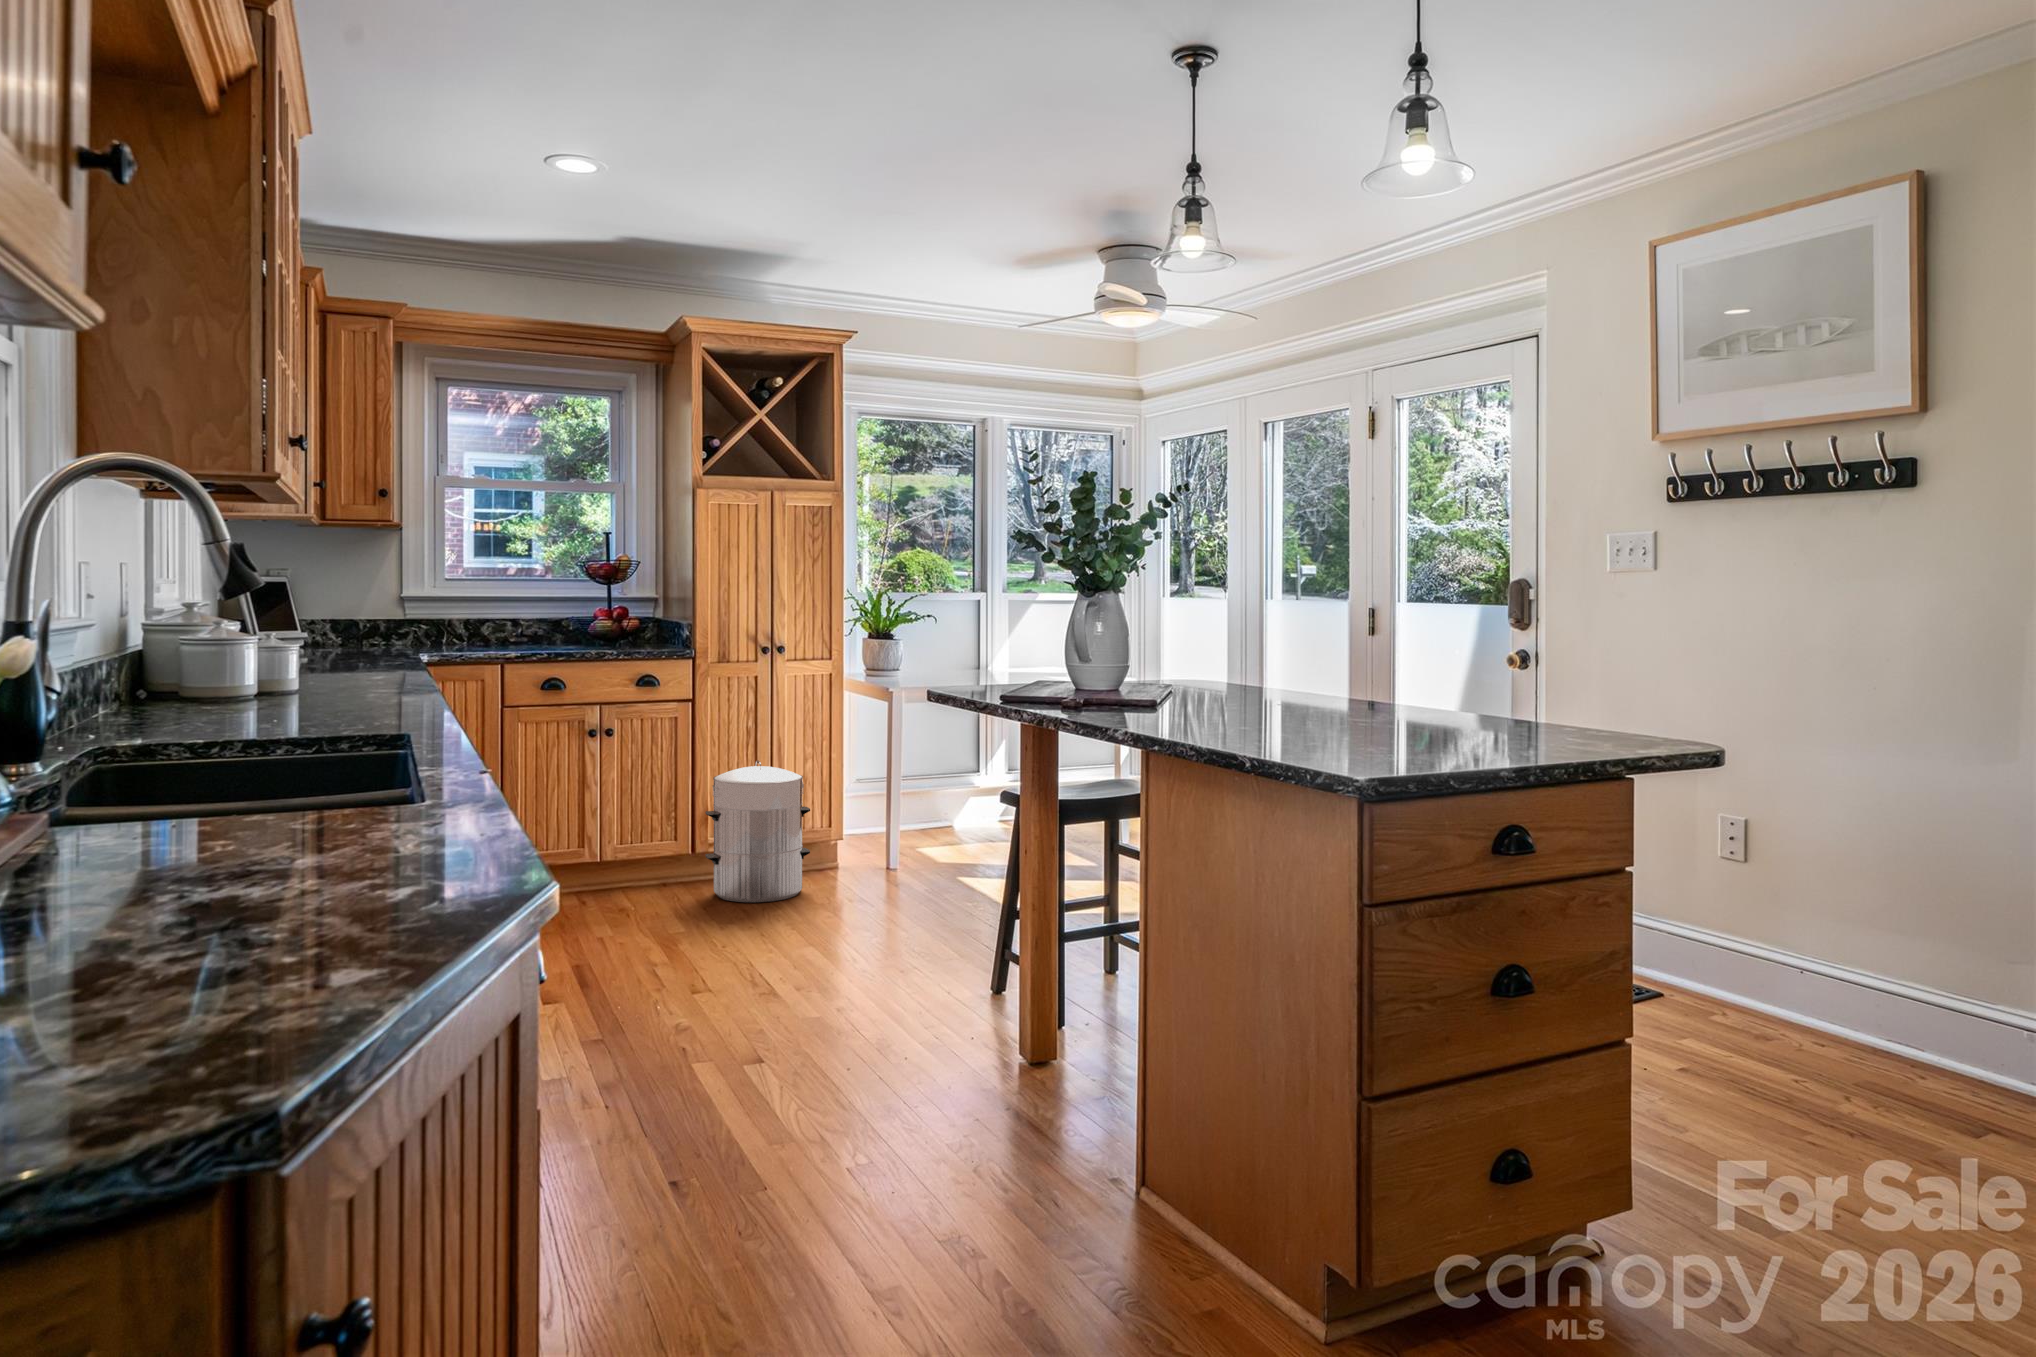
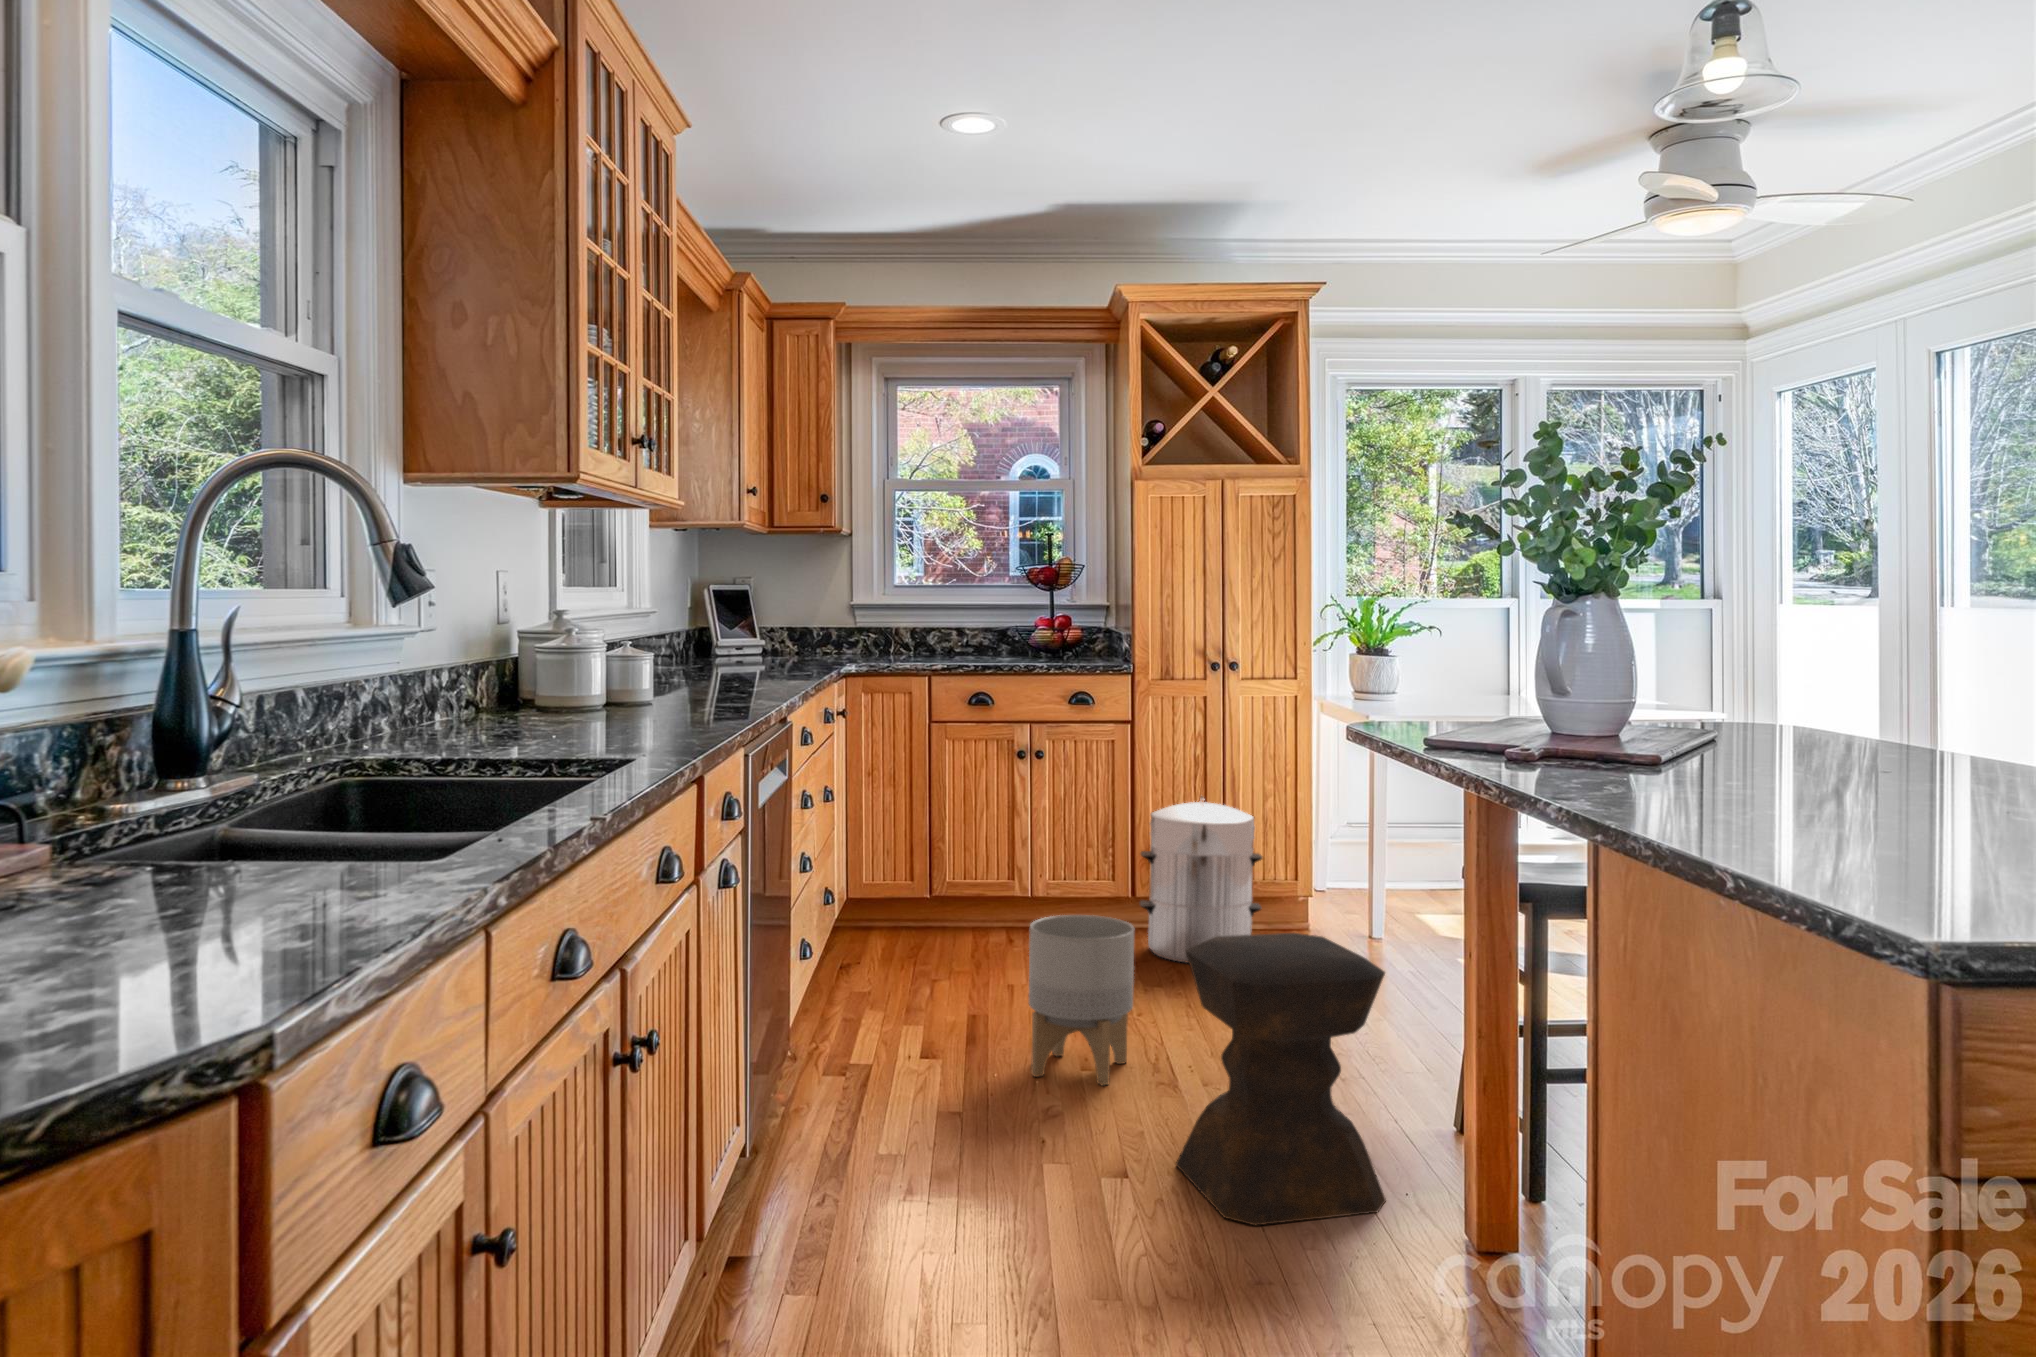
stool: none [801,854,965,1077] -> present [1176,933,1386,1225]
planter: none [647,862,738,1002] -> present [1029,915,1134,1085]

